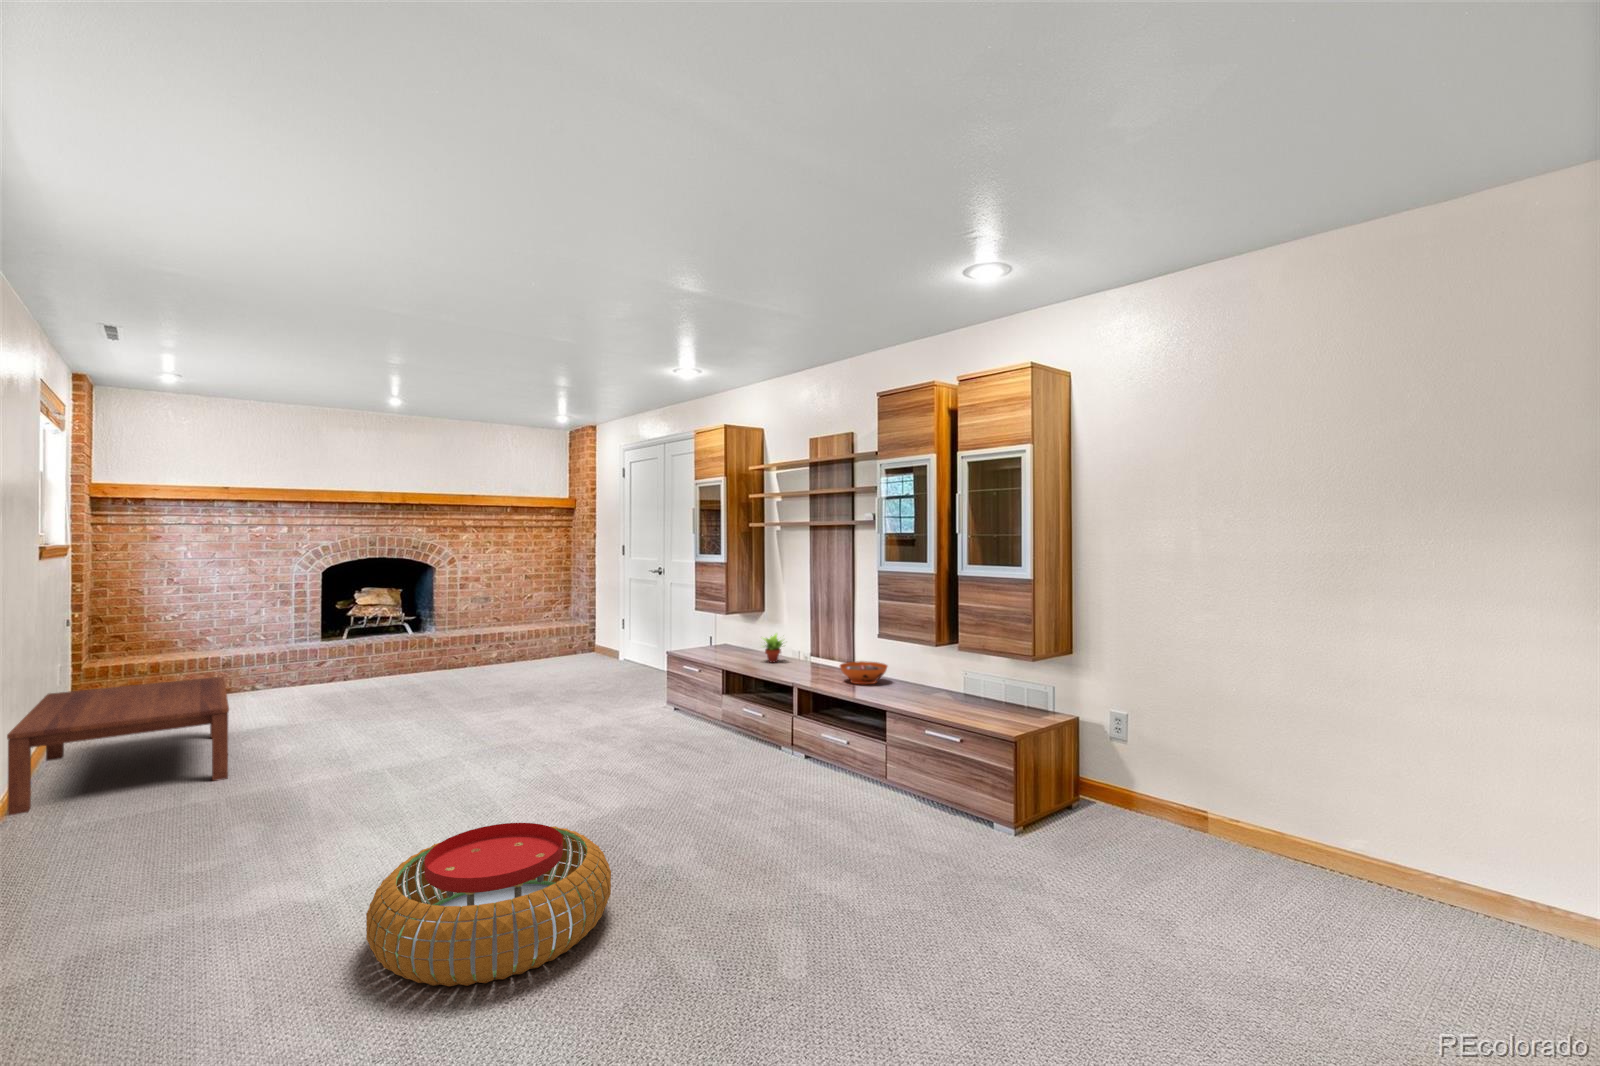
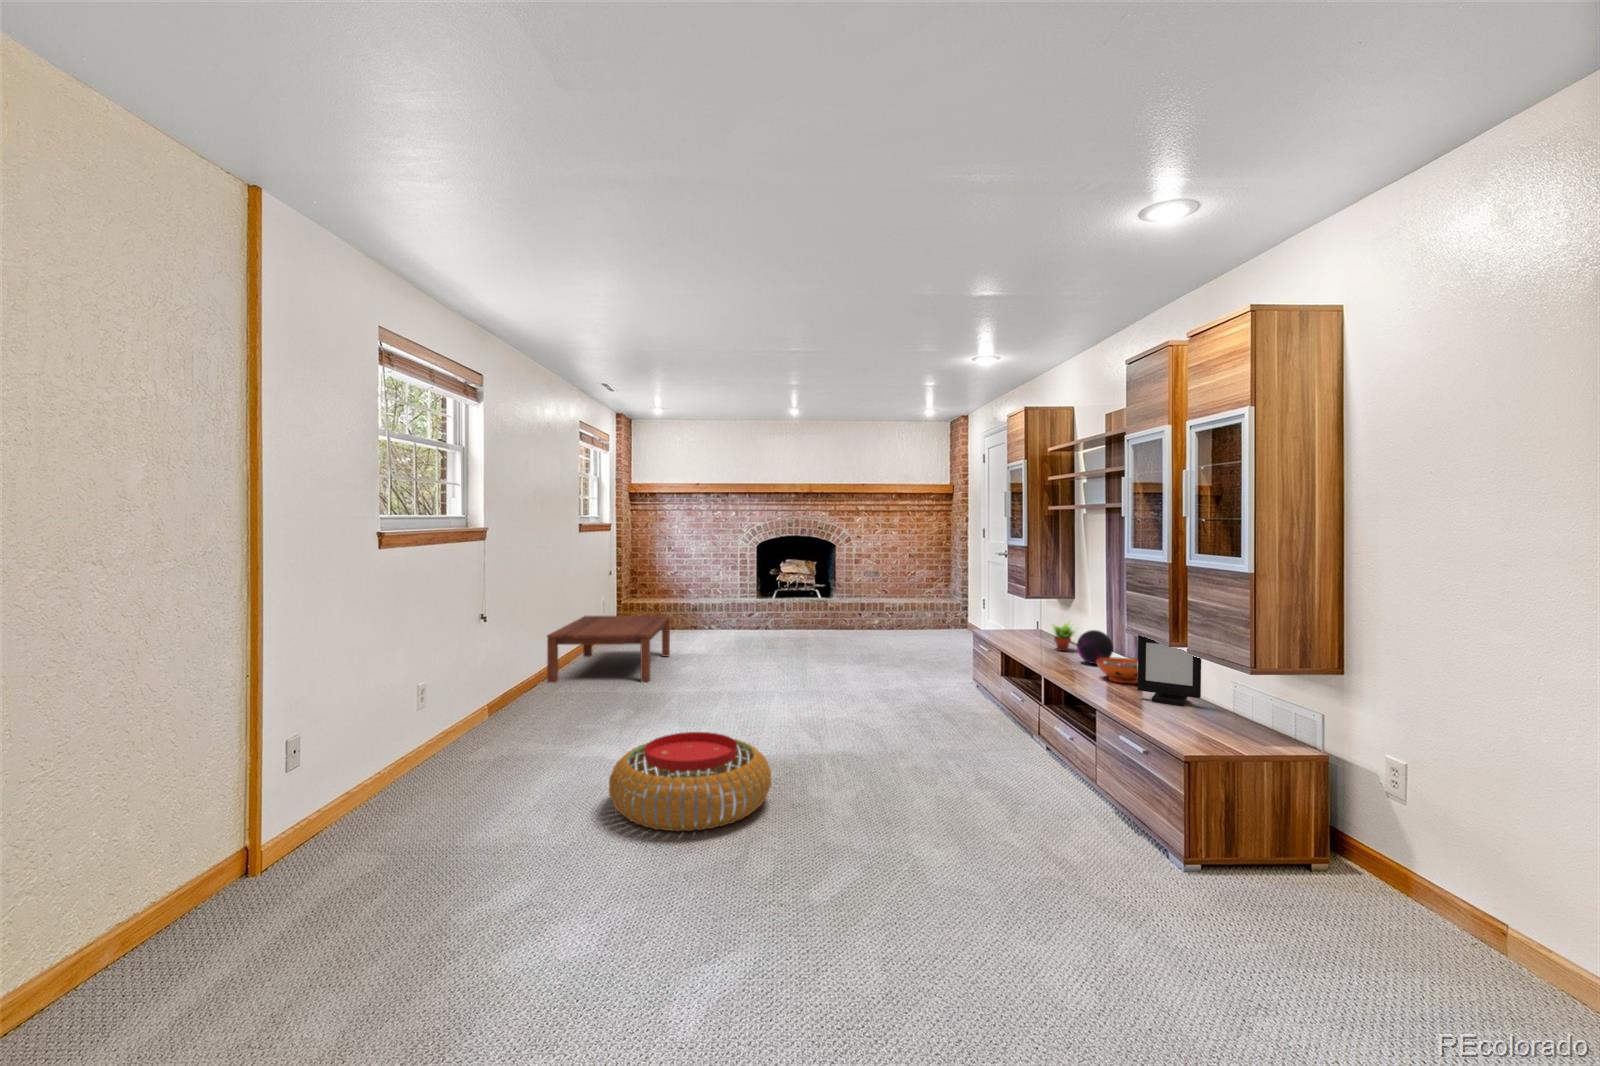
picture frame: none [900,638,950,697] -> present [1137,635,1201,706]
decorative orb: none [802,639,834,671] -> present [1077,630,1113,664]

